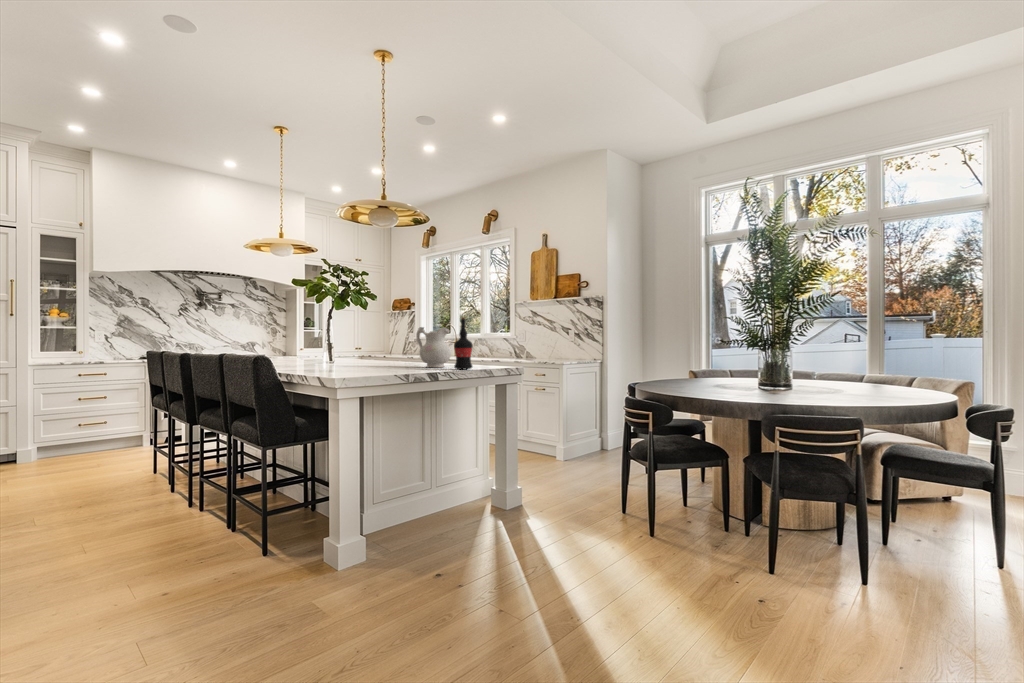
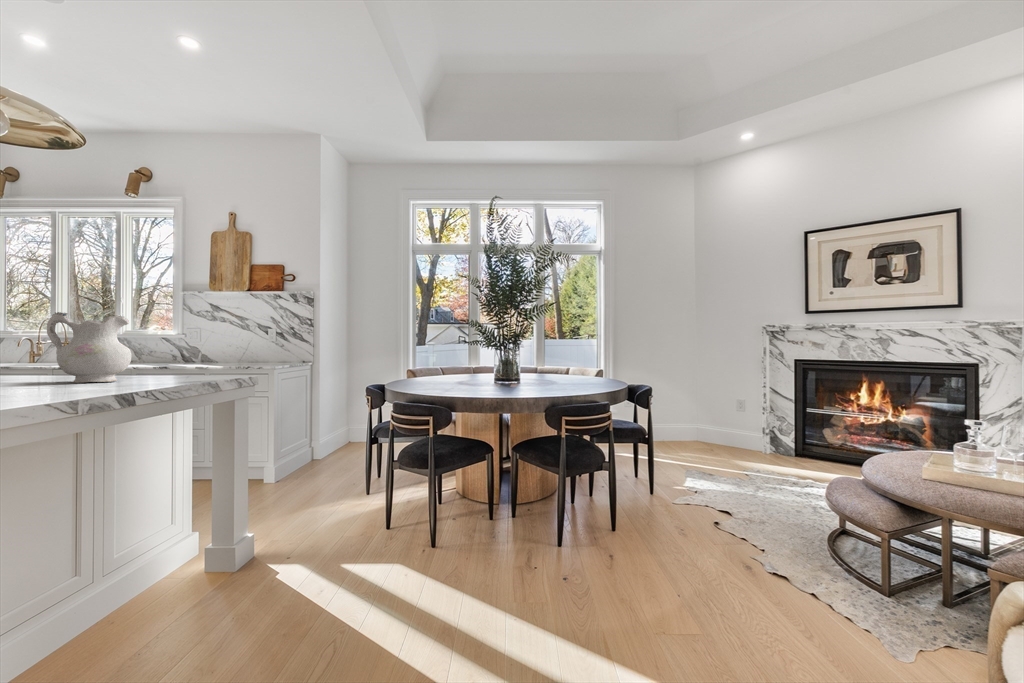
wine bottle: present [454,317,473,369] -> none [150,298,189,383]

